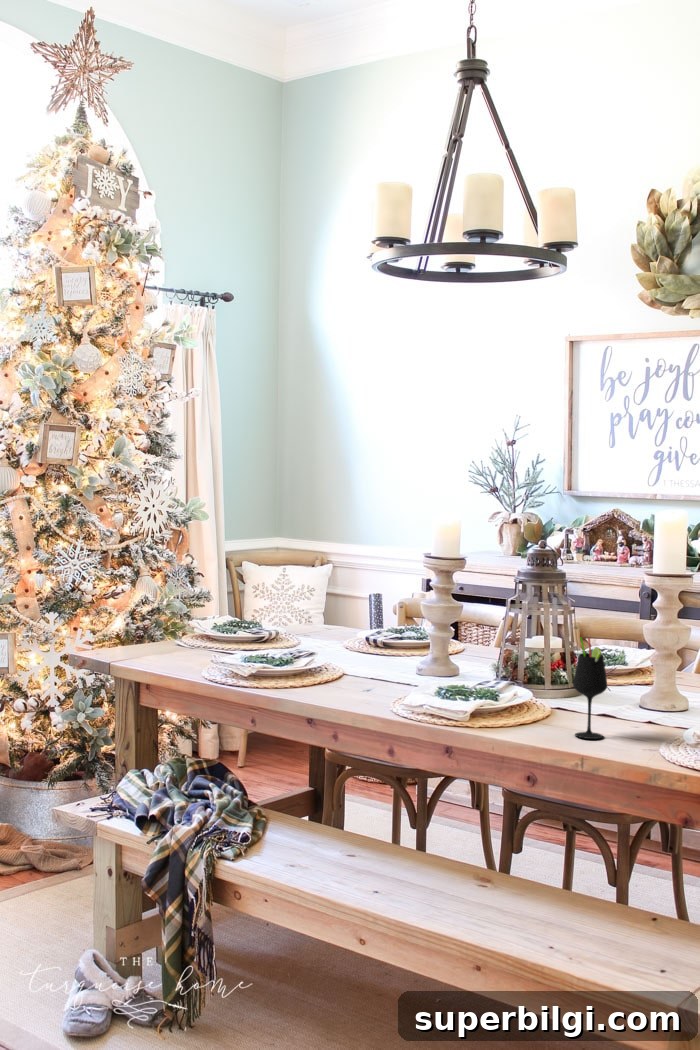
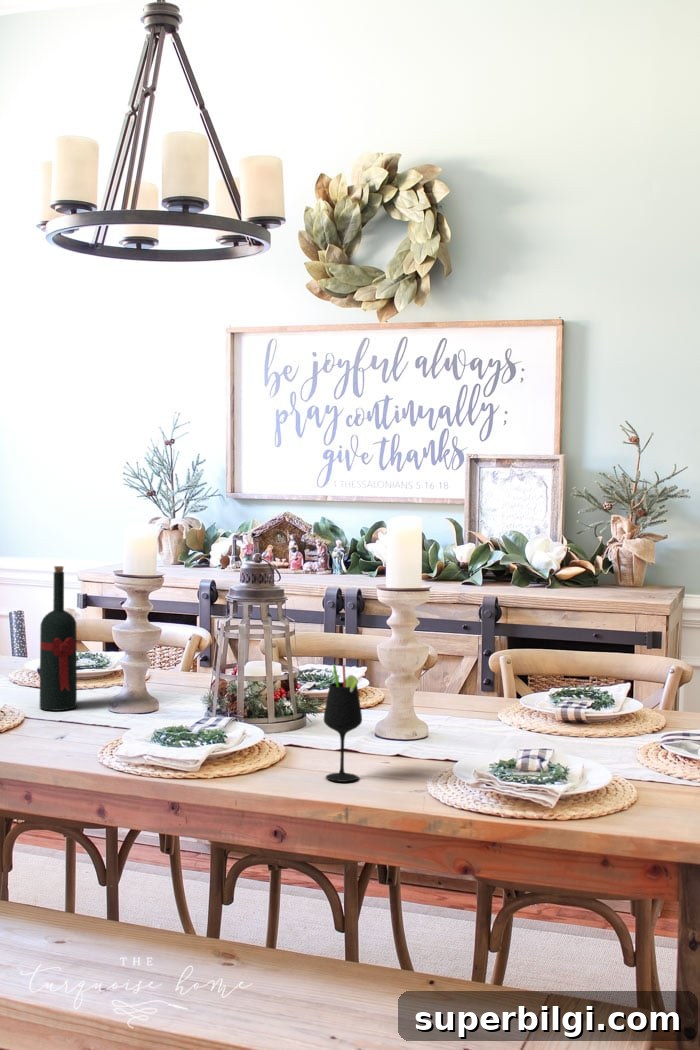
wine bottle: none [361,550,392,670] -> present [40,566,77,711]

